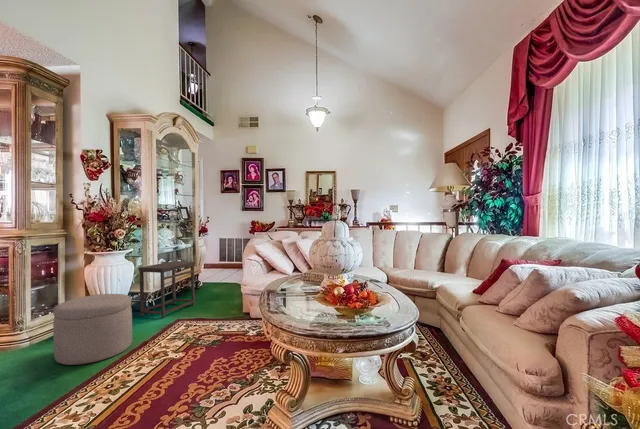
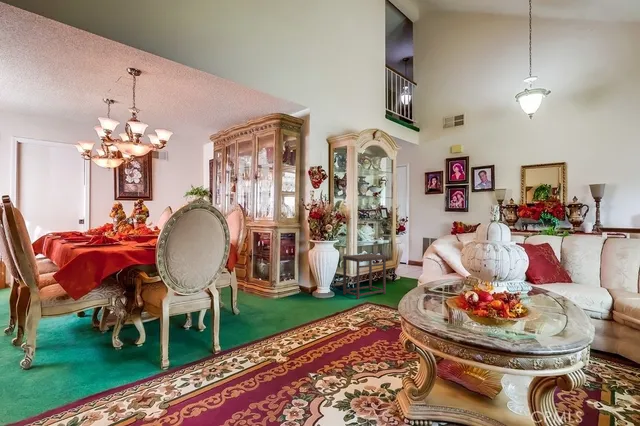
ottoman: present [53,294,132,365] -> none [285,272,330,318]

